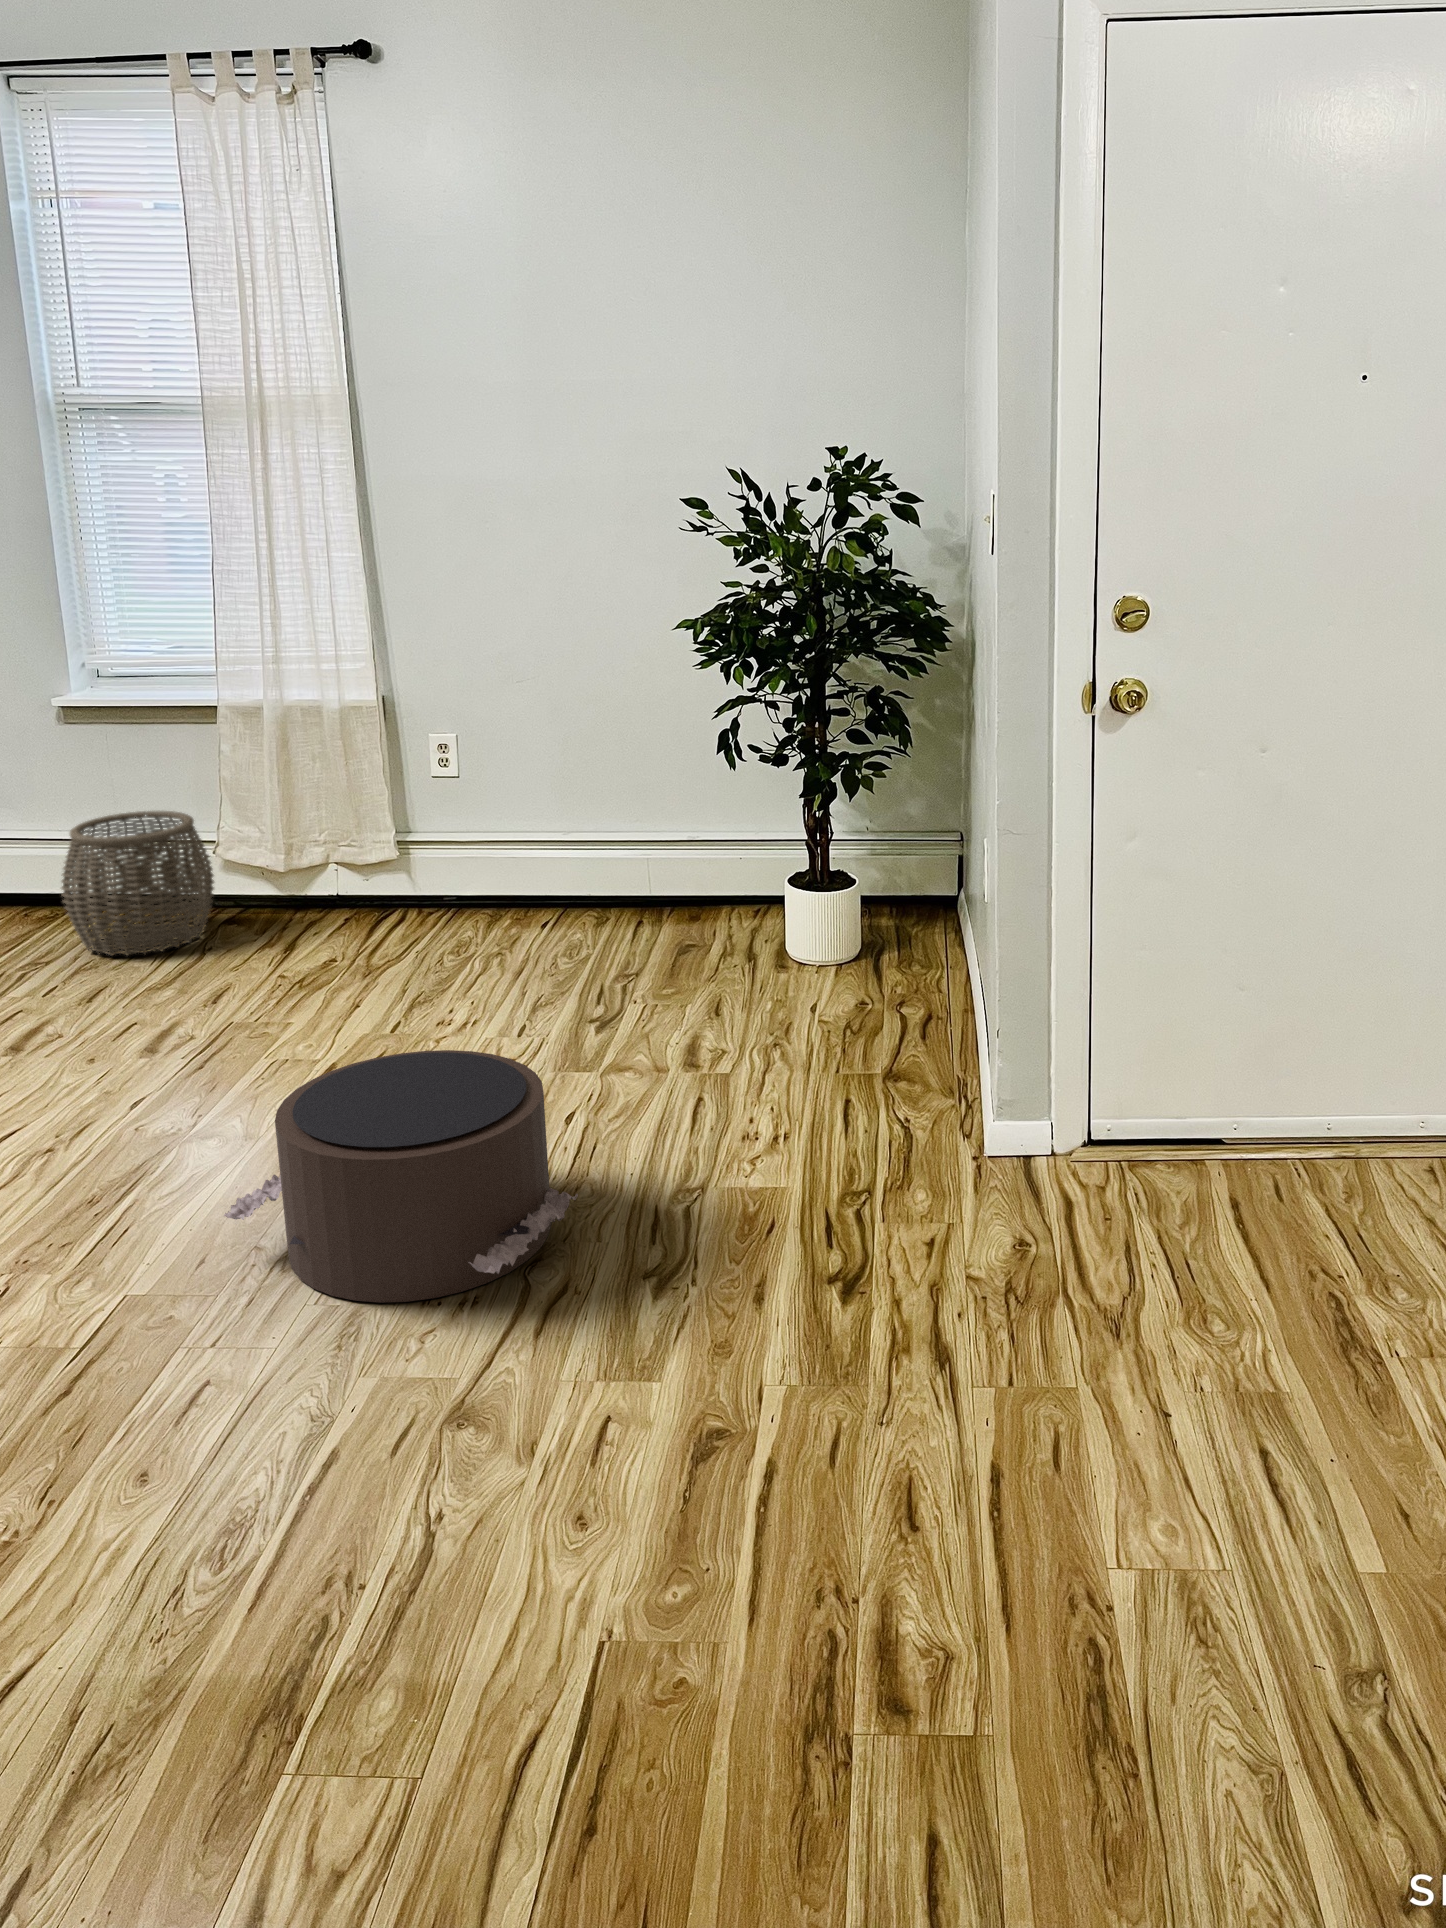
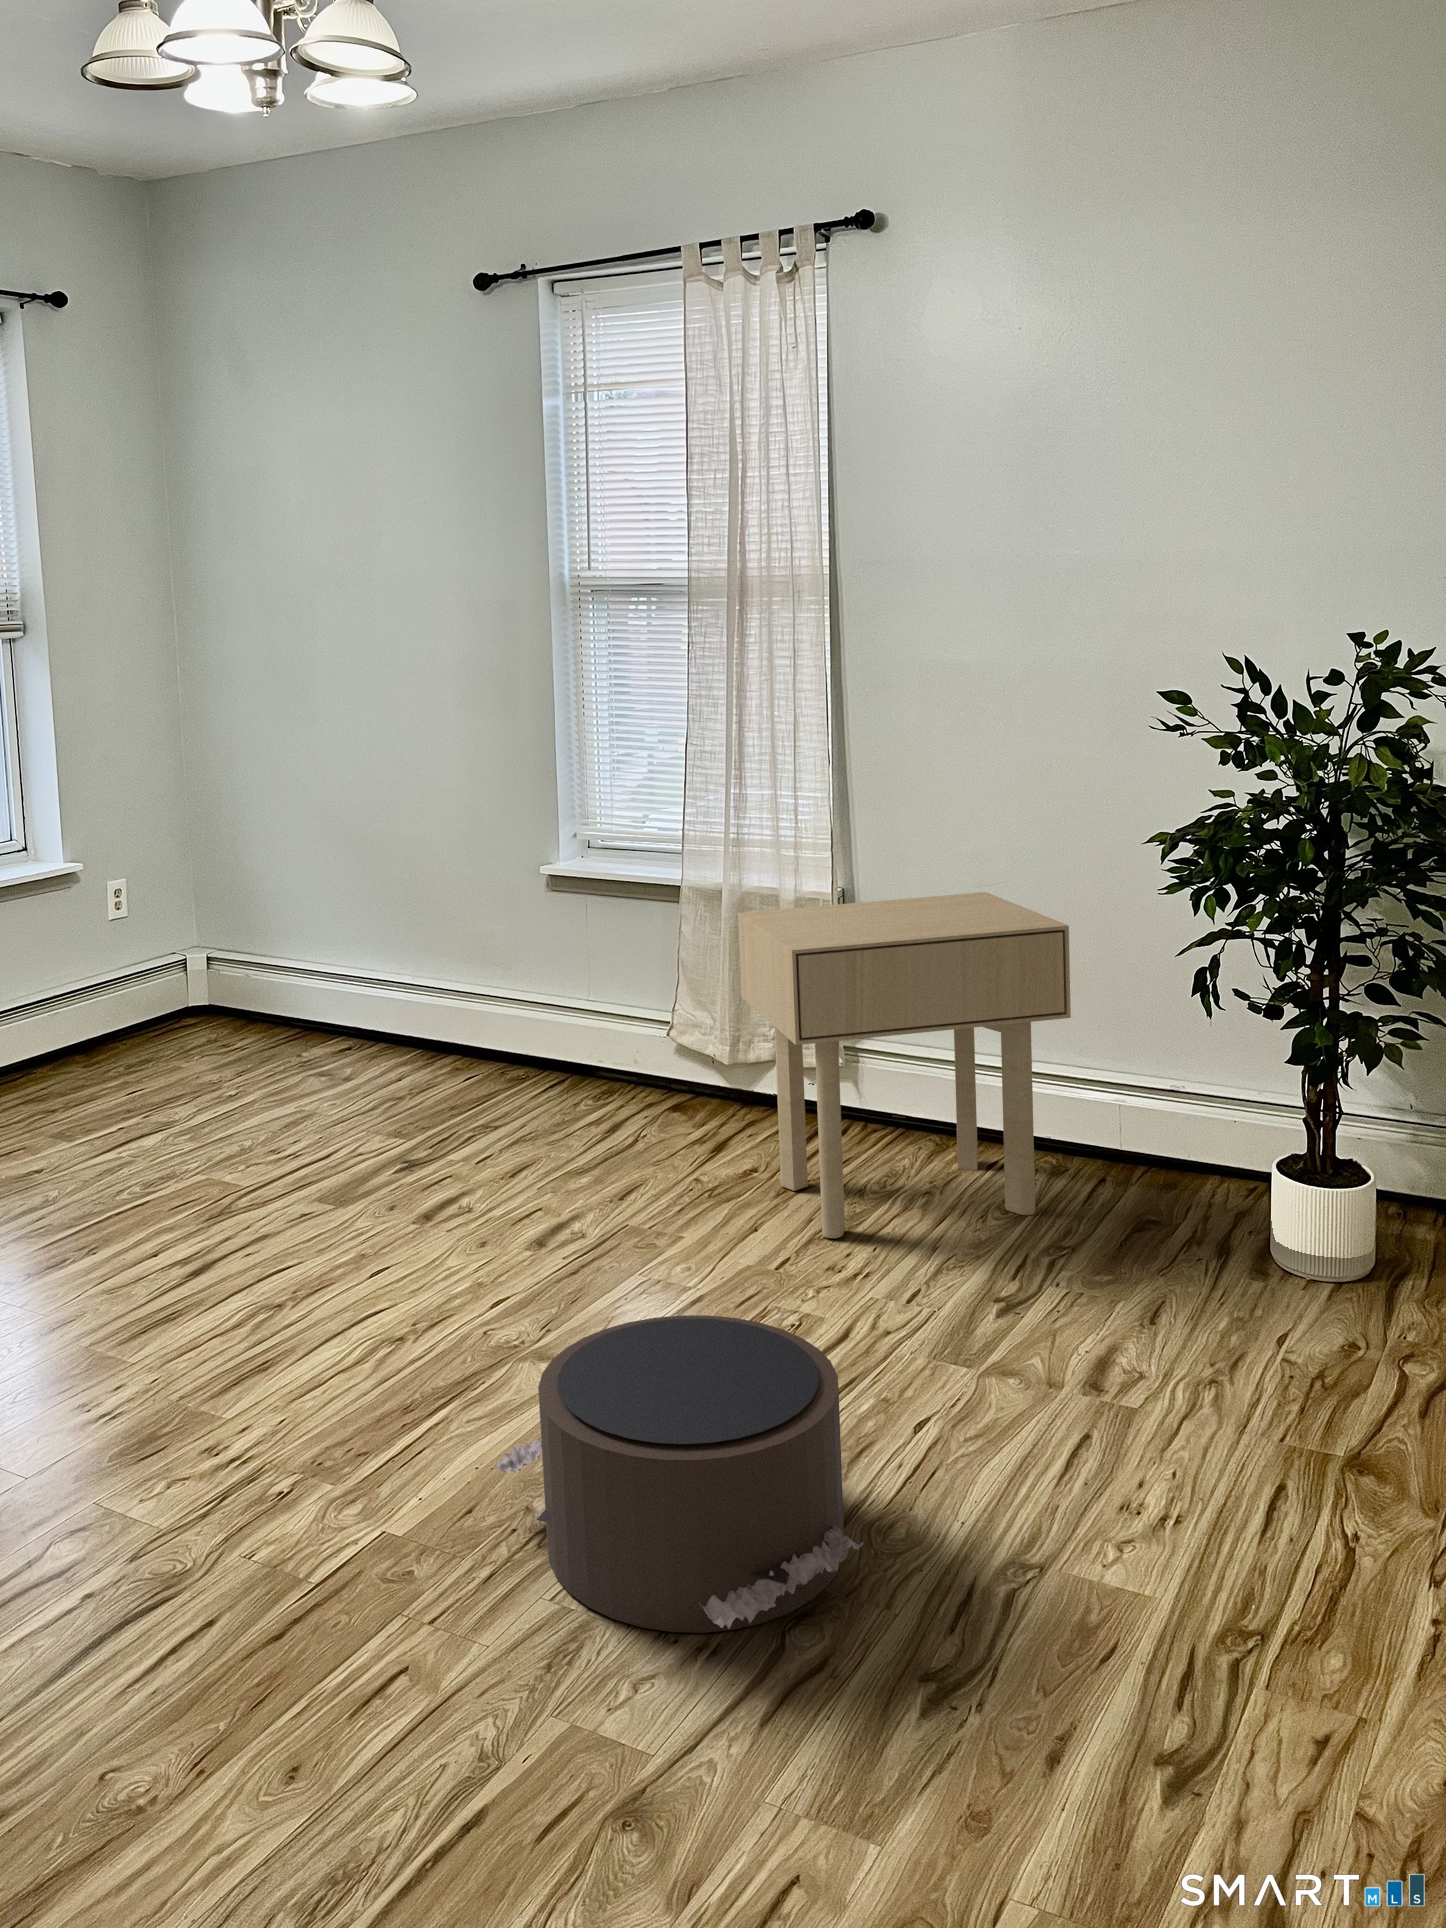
side table: none [311,687,622,1001] -> present [738,892,1071,1238]
woven basket: present [61,811,214,956] -> none [521,989,662,1135]

